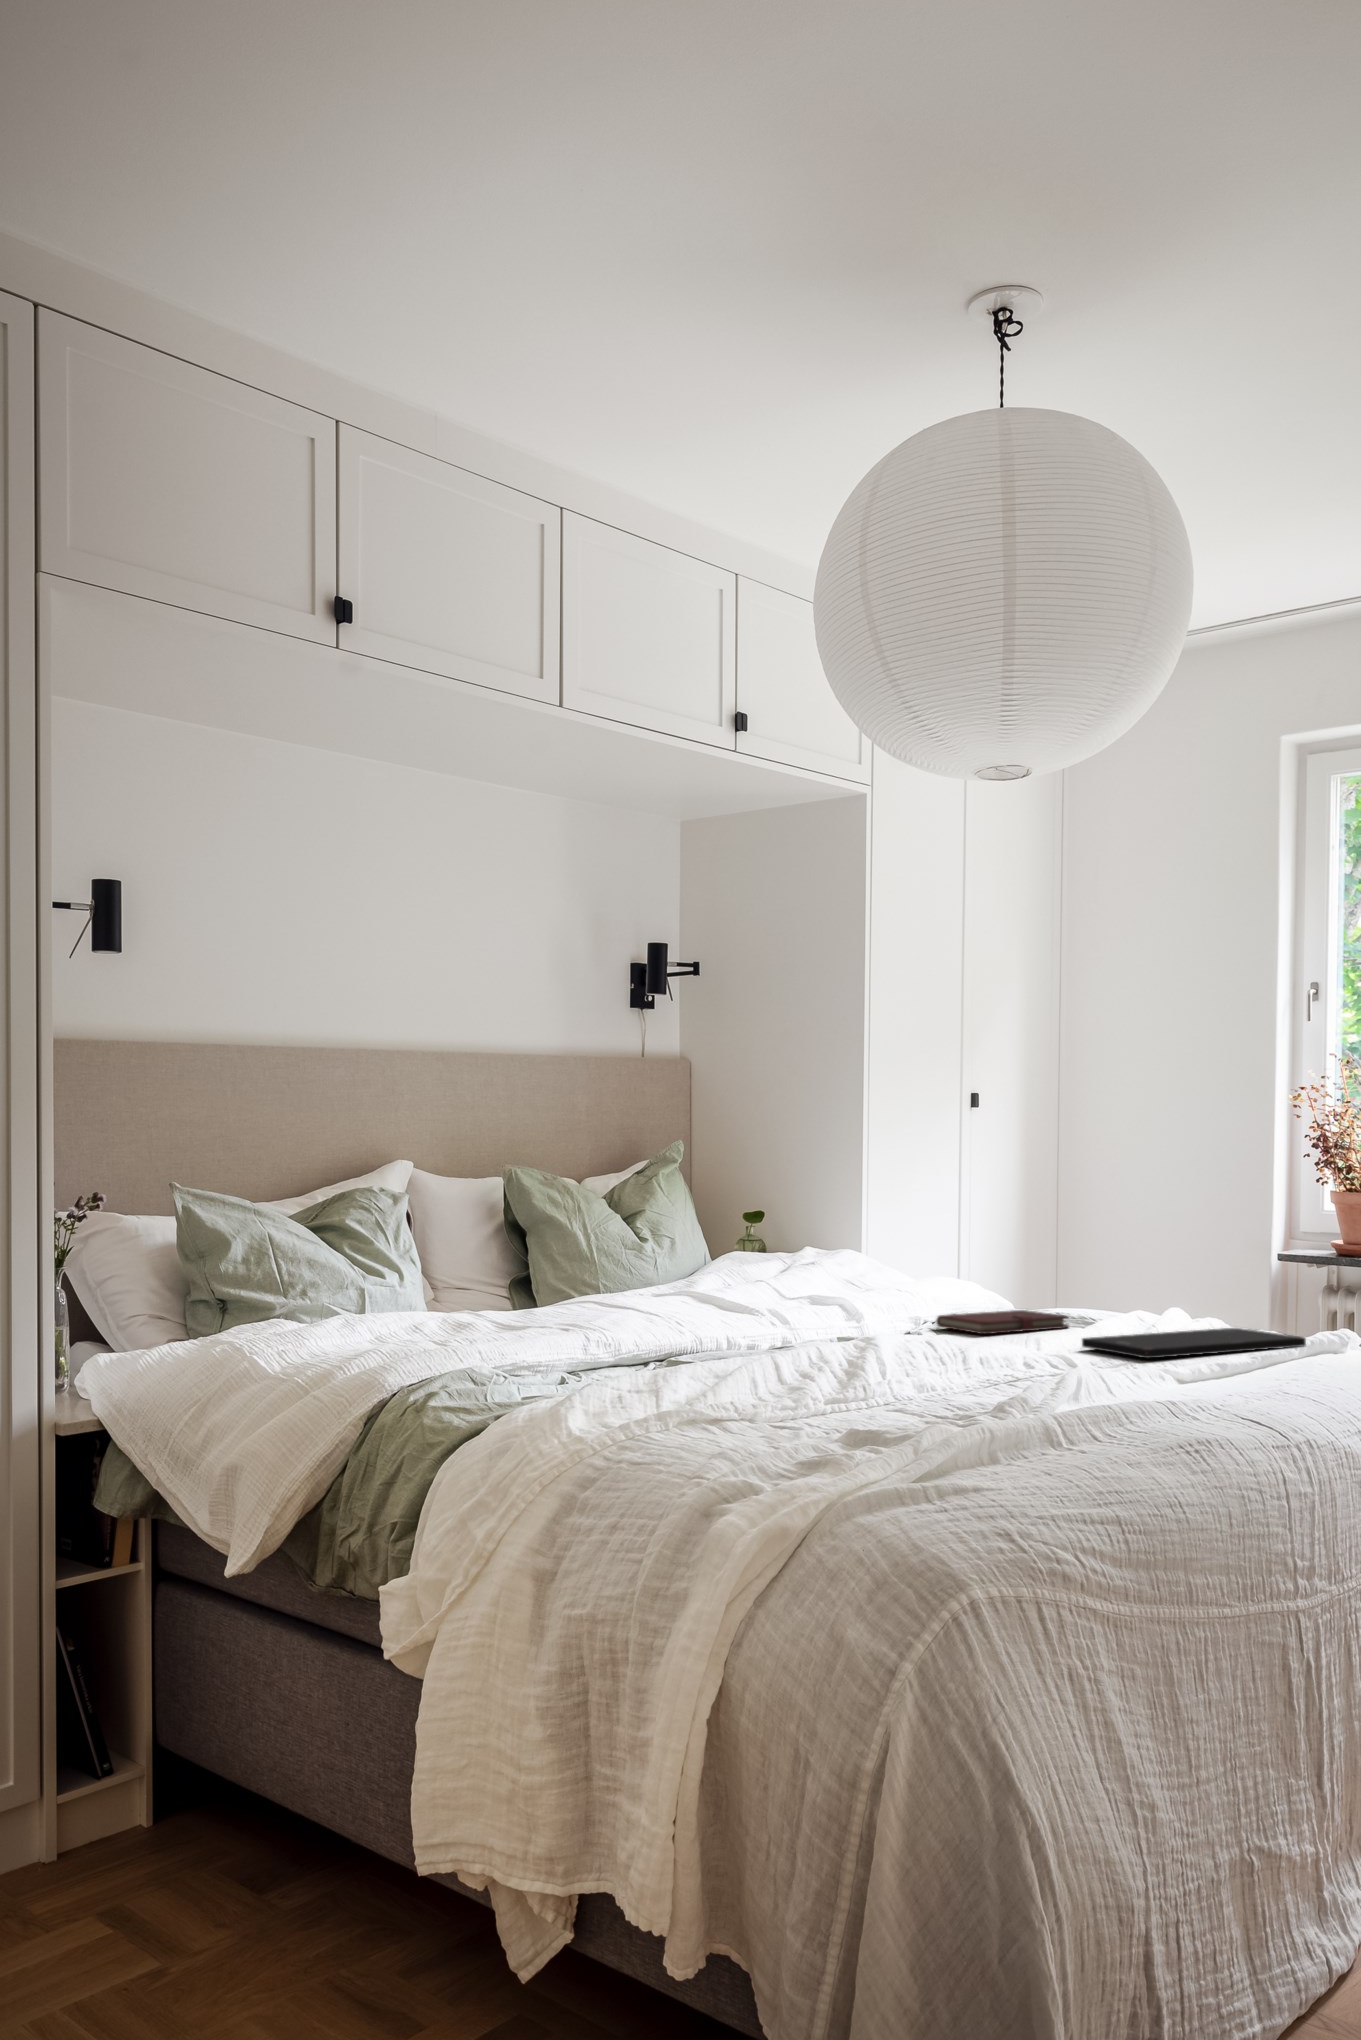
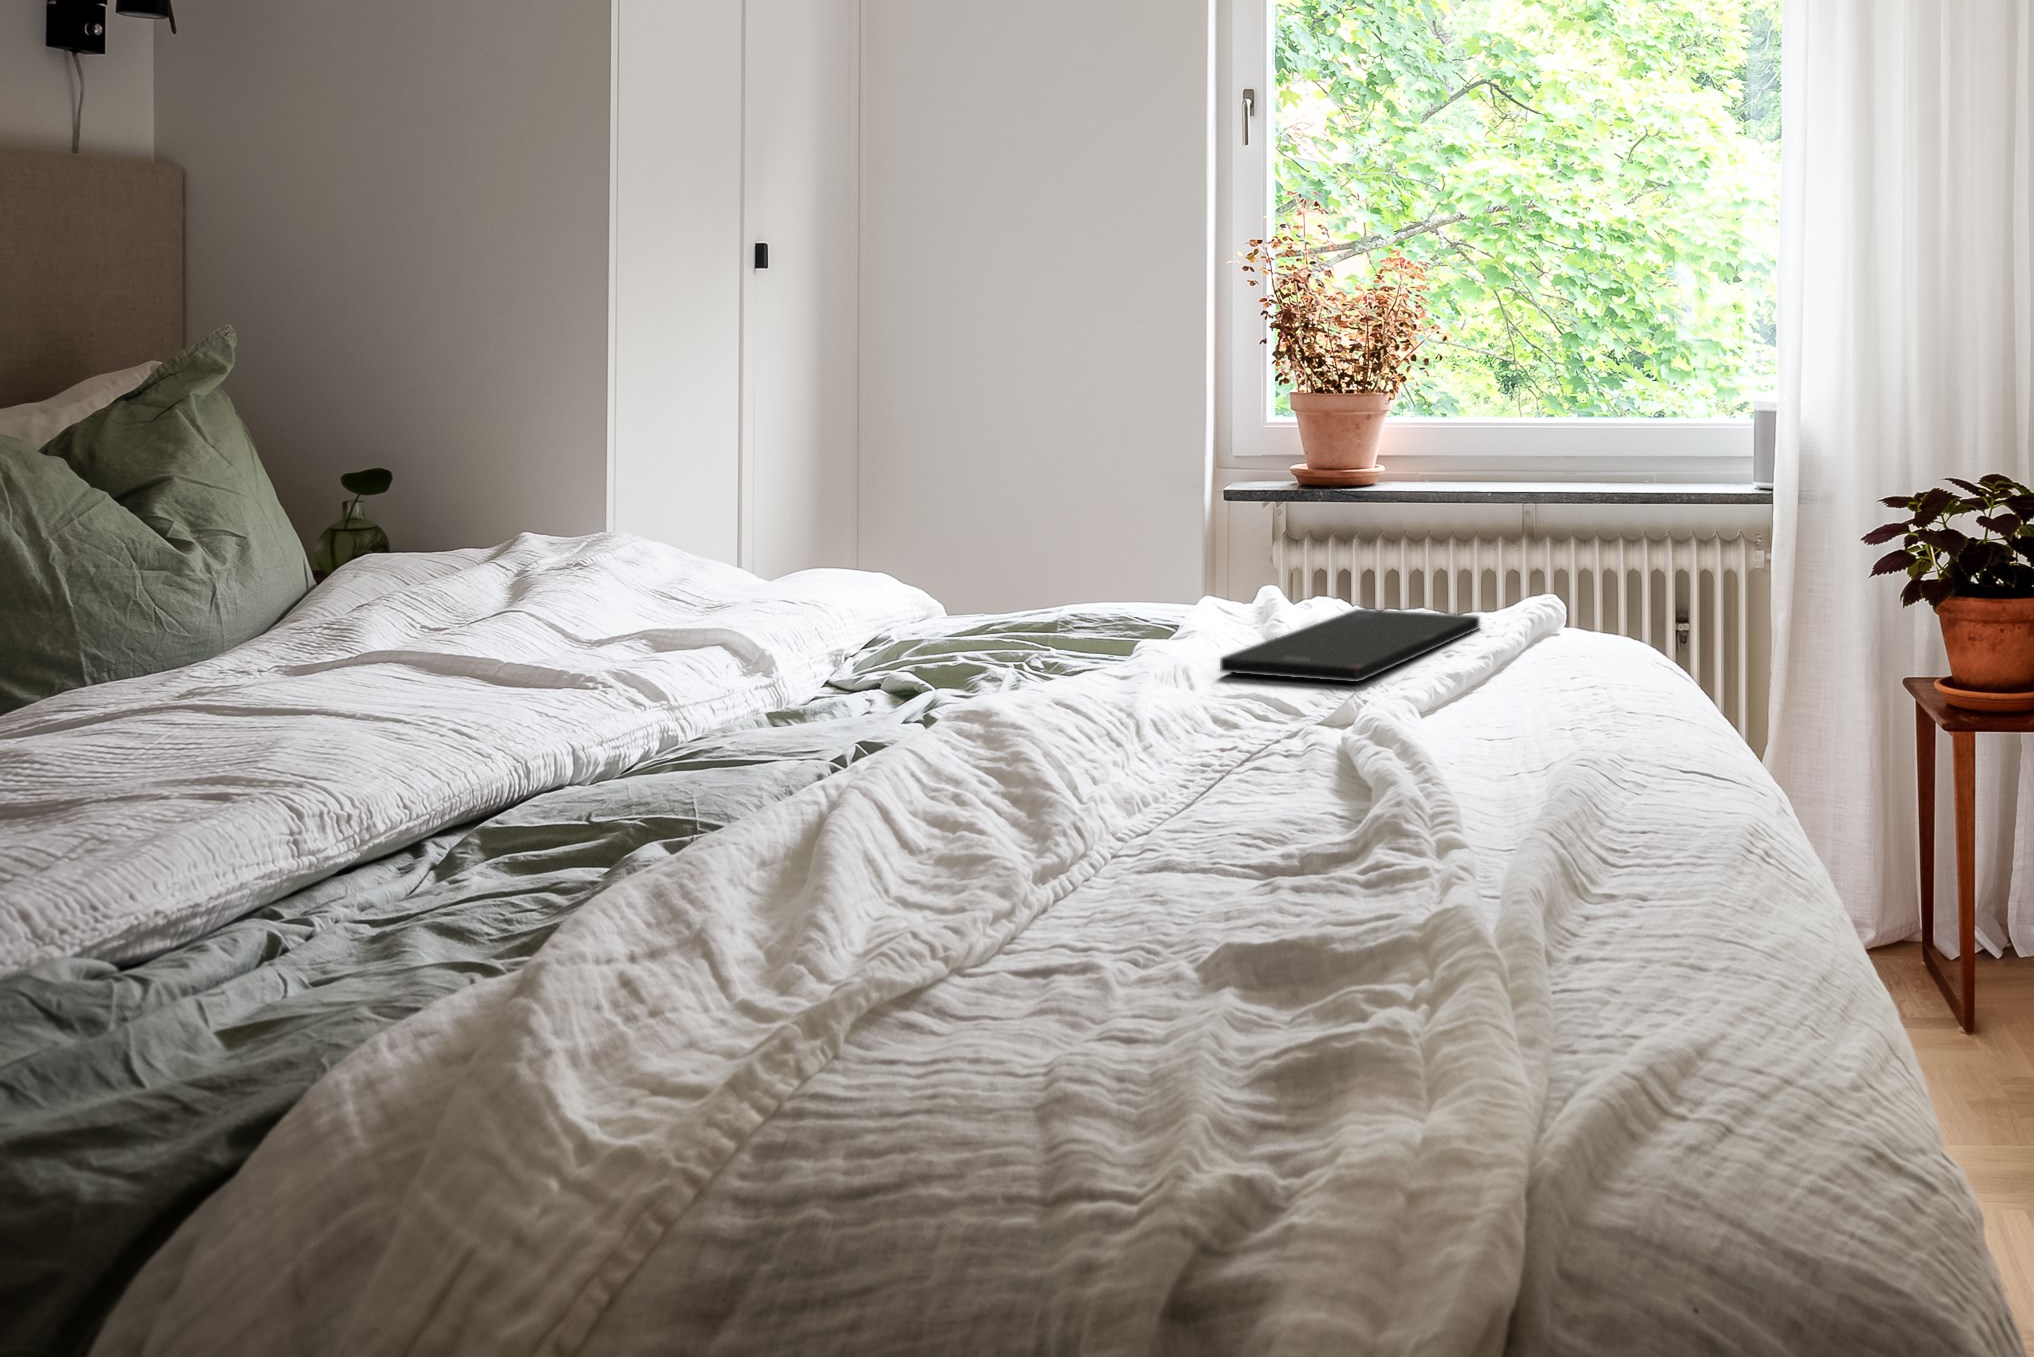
notebook: present [936,1310,1069,1334] -> none [897,610,1104,665]

